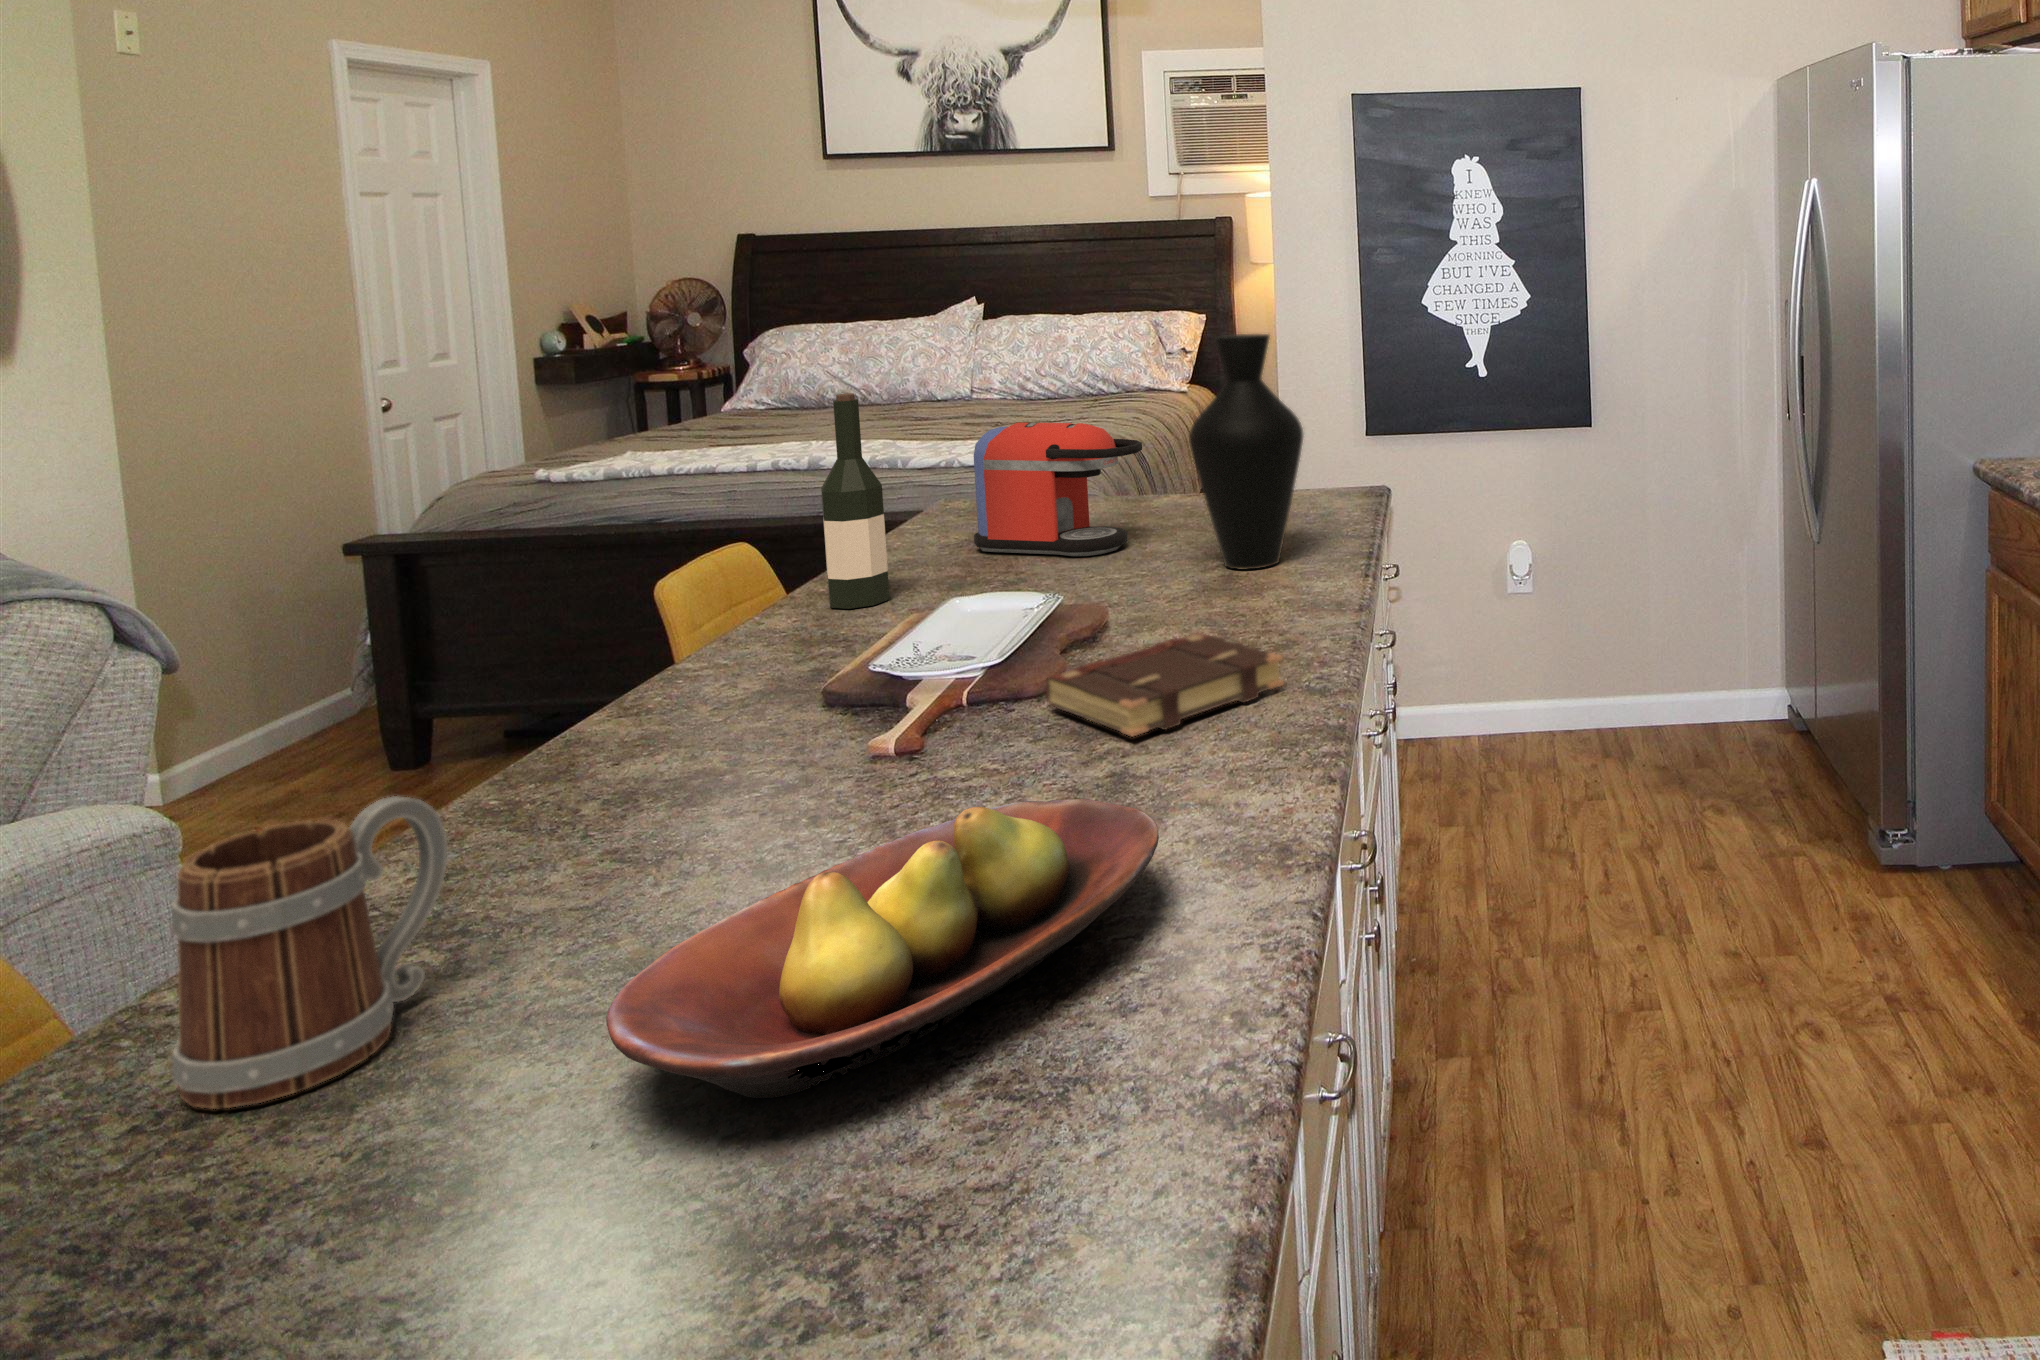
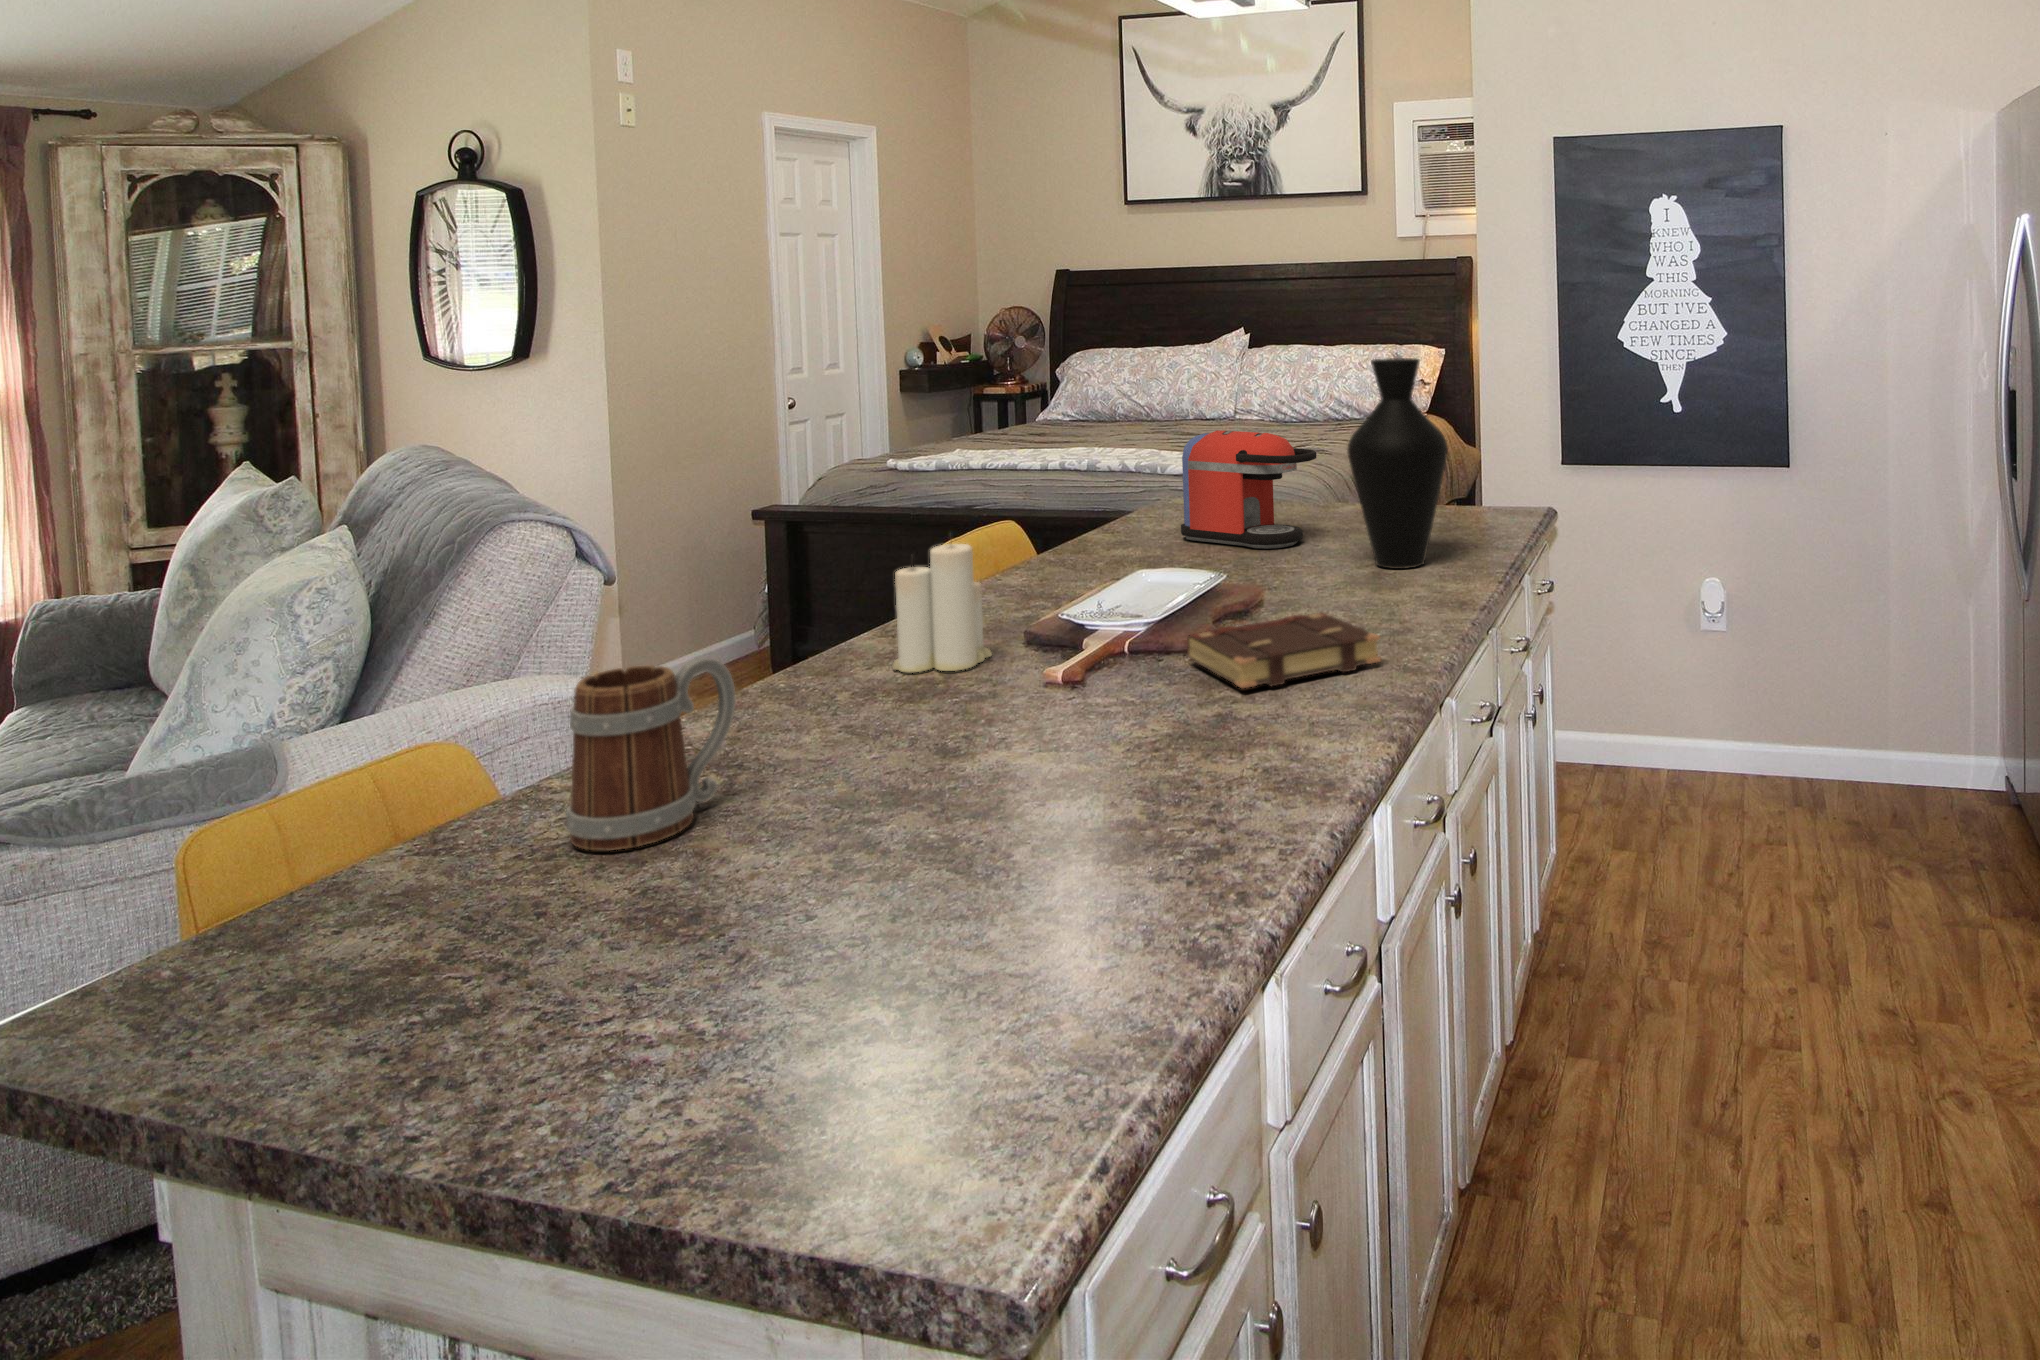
wine bottle: present [821,393,890,609] -> none [1054,398,1103,576]
candle: none [639,577,779,762] -> present [892,544,991,672]
fruit bowl: present [606,799,1159,1098] -> none [801,711,1216,896]

